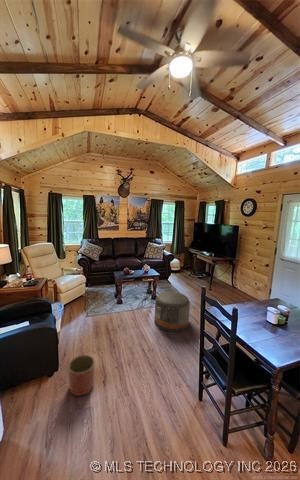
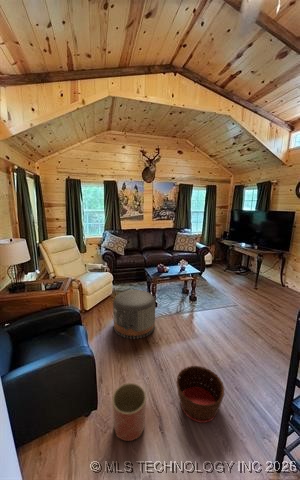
pouf: present [154,292,190,332] -> present [113,290,155,339]
basket: none [121,344,156,384] -> present [177,366,224,423]

